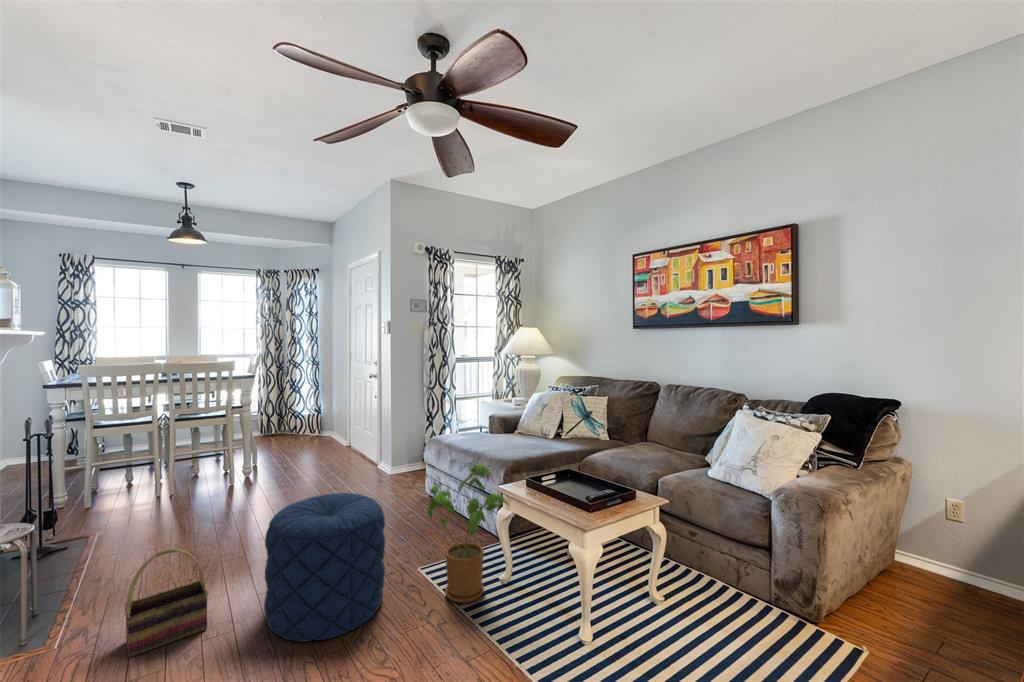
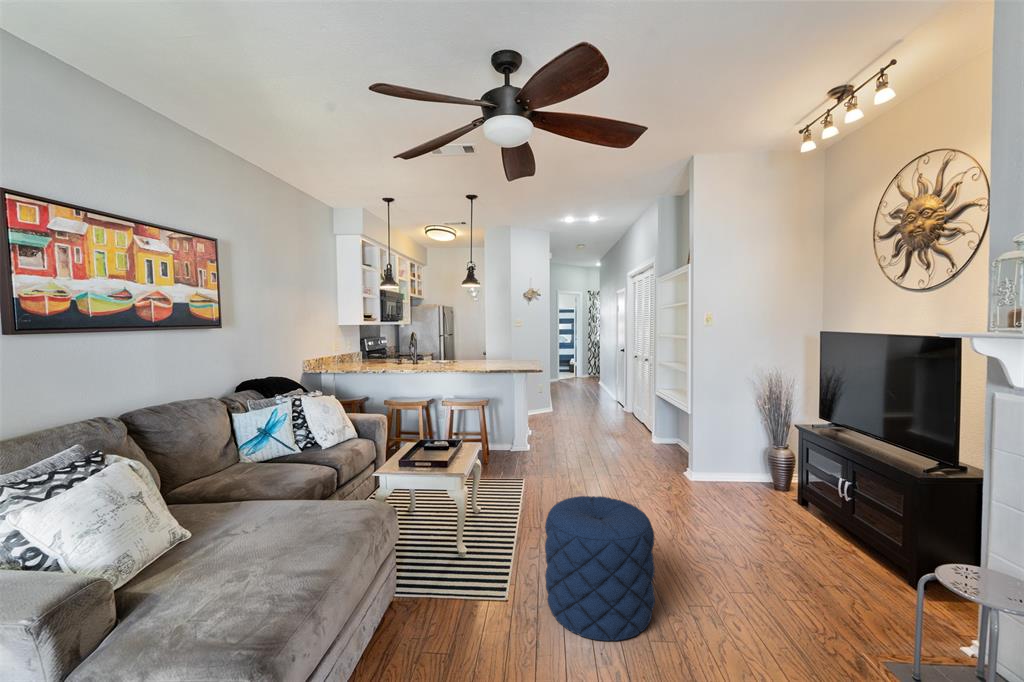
house plant: present [427,464,508,603] -> none [450,457,518,576]
basket: present [125,548,208,657] -> none [707,563,789,658]

